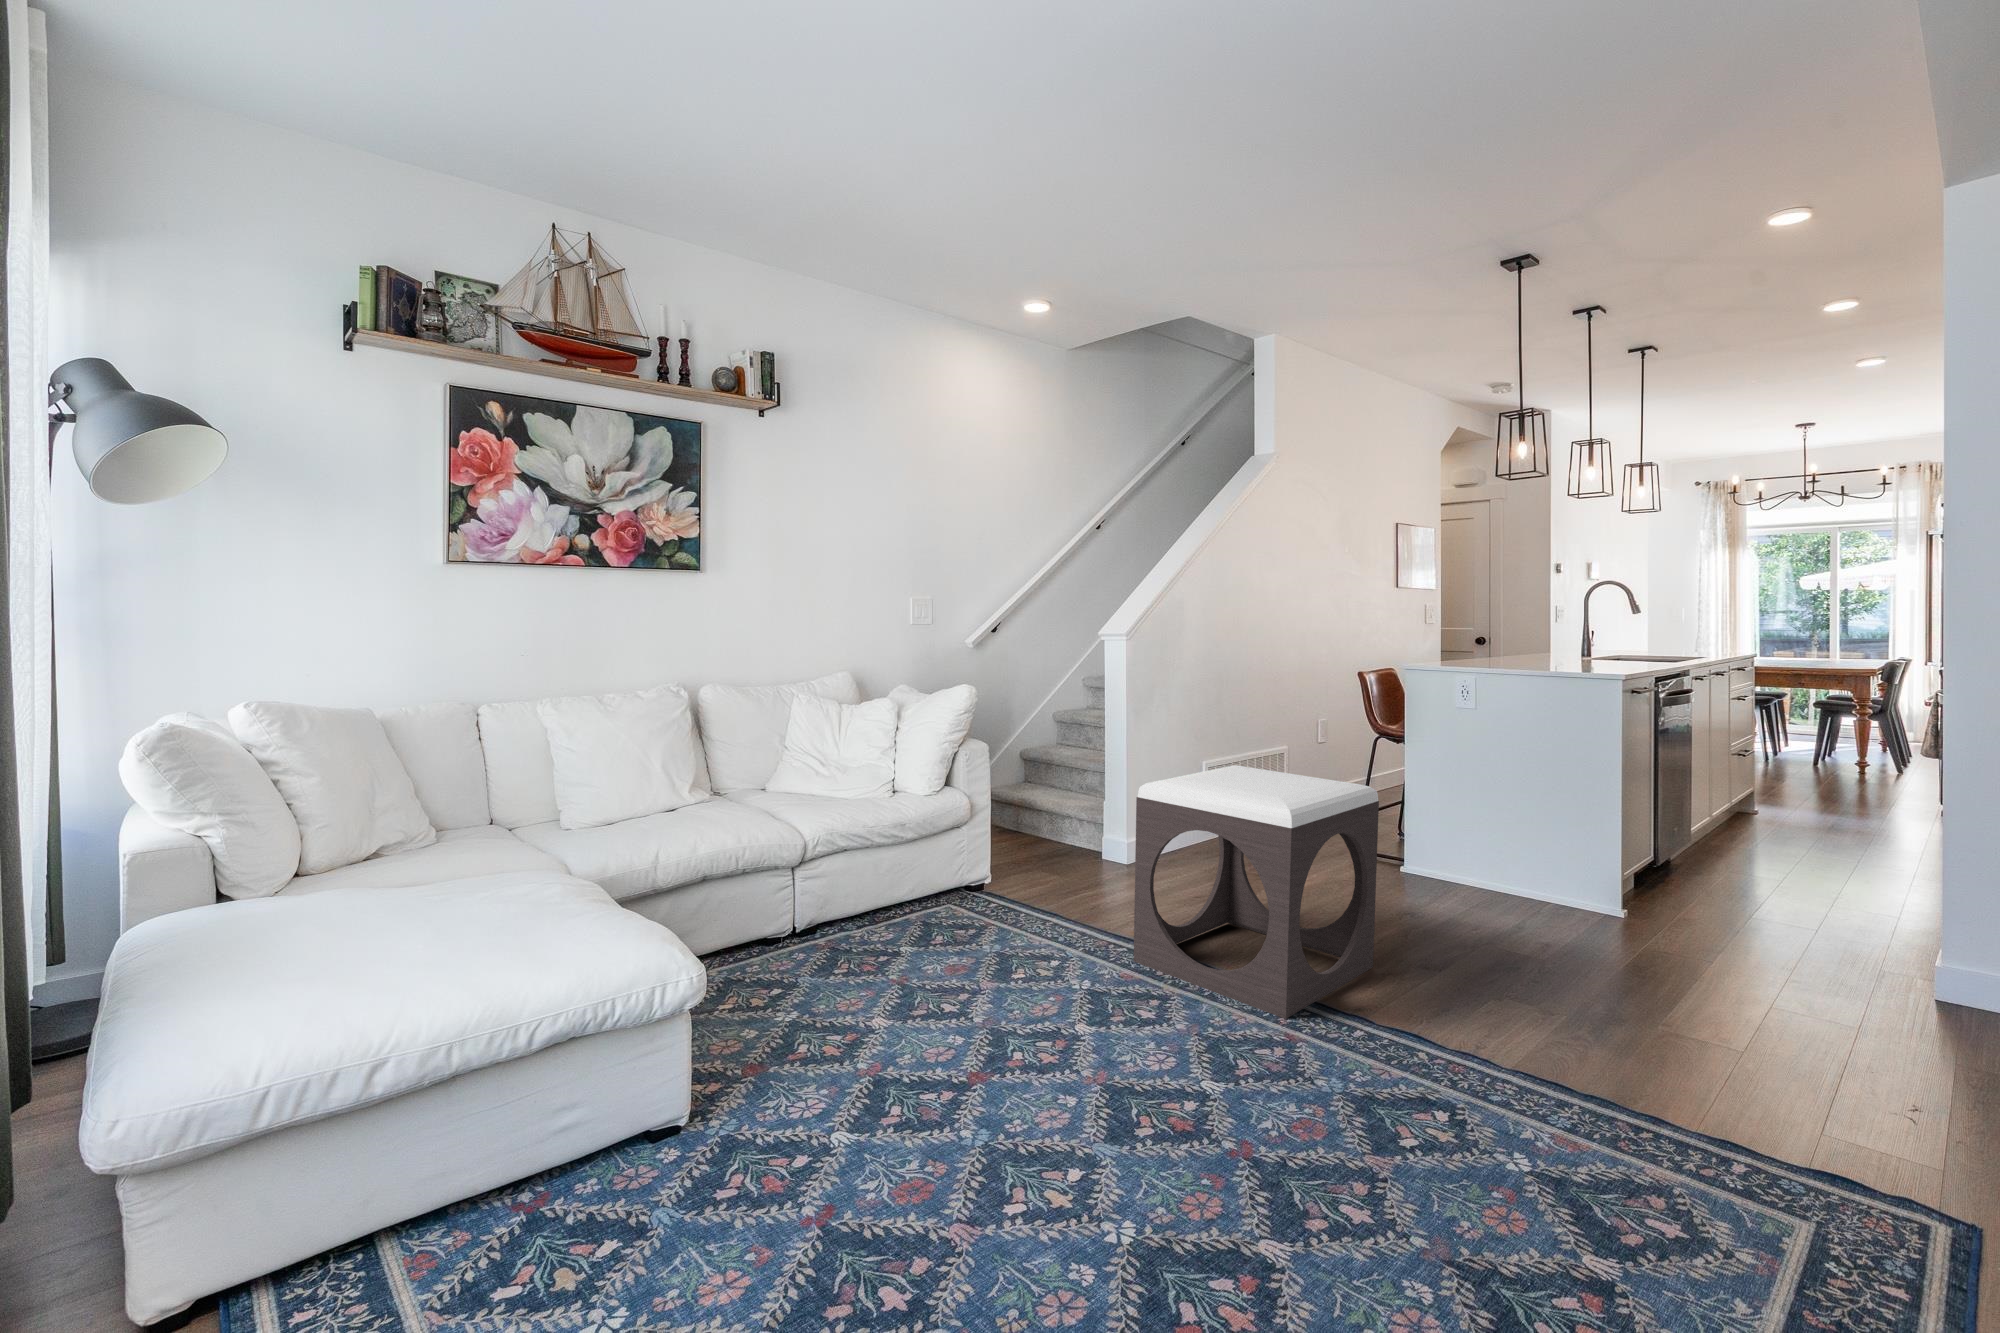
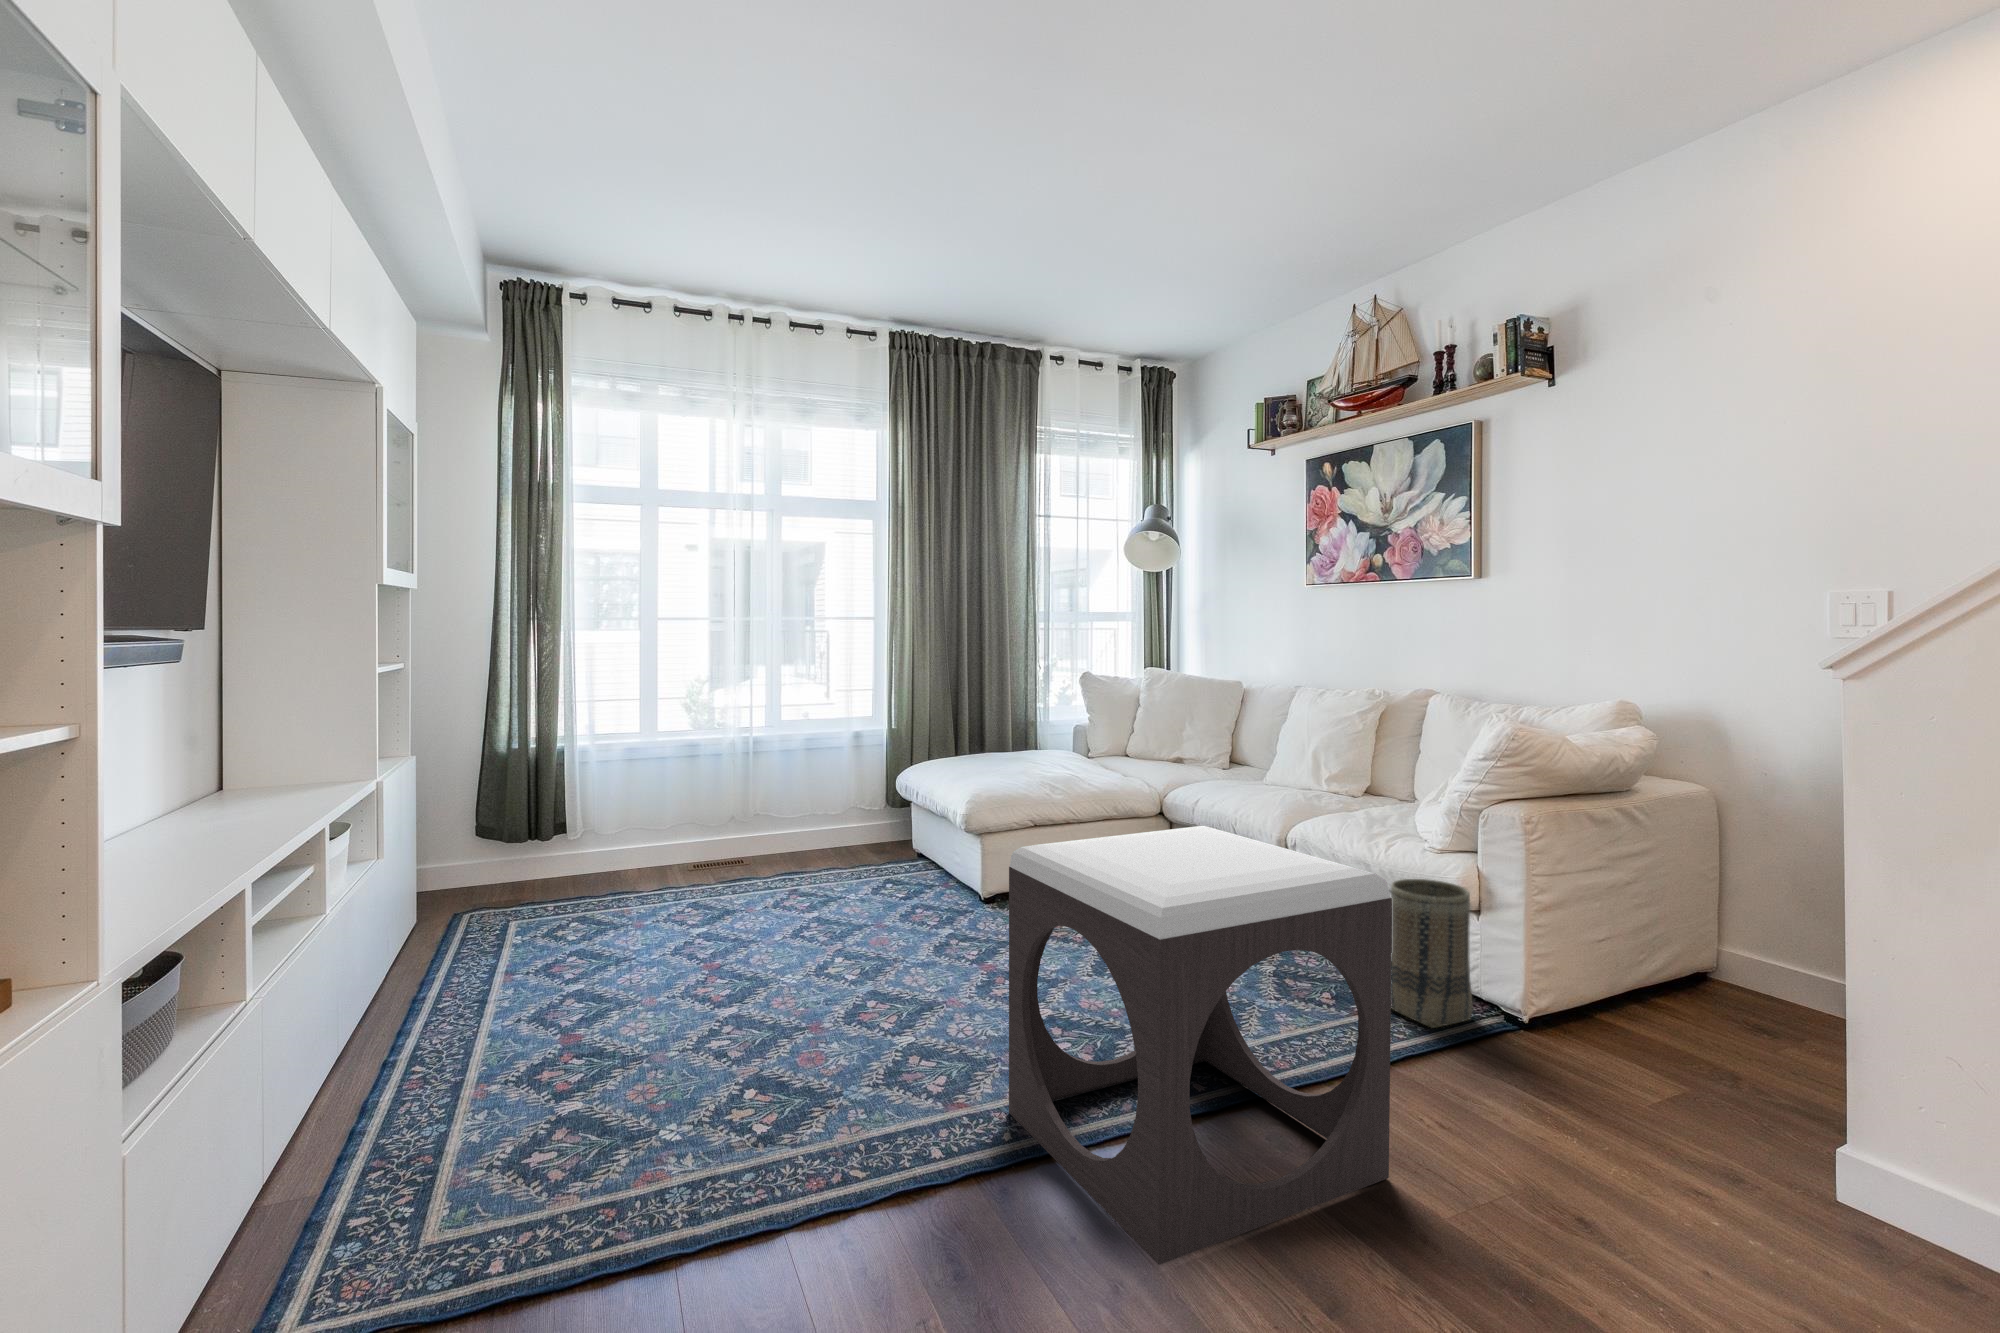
basket: none [968,807,1023,910] -> present [1391,879,1472,1028]

